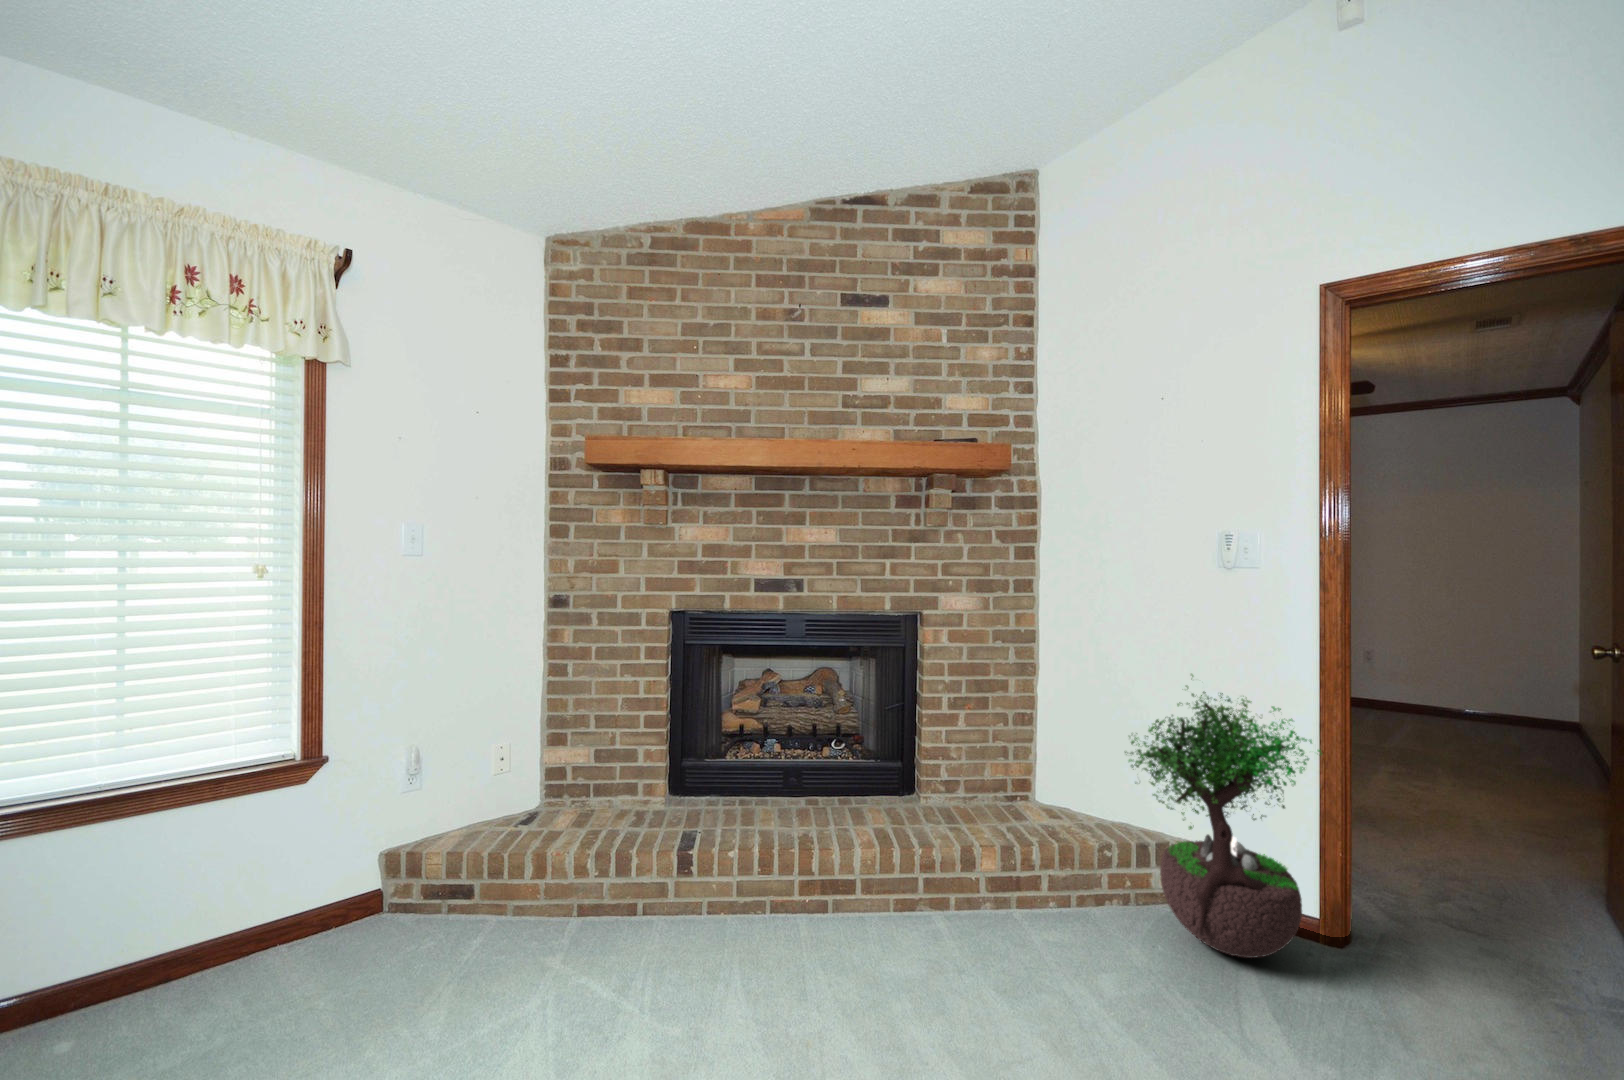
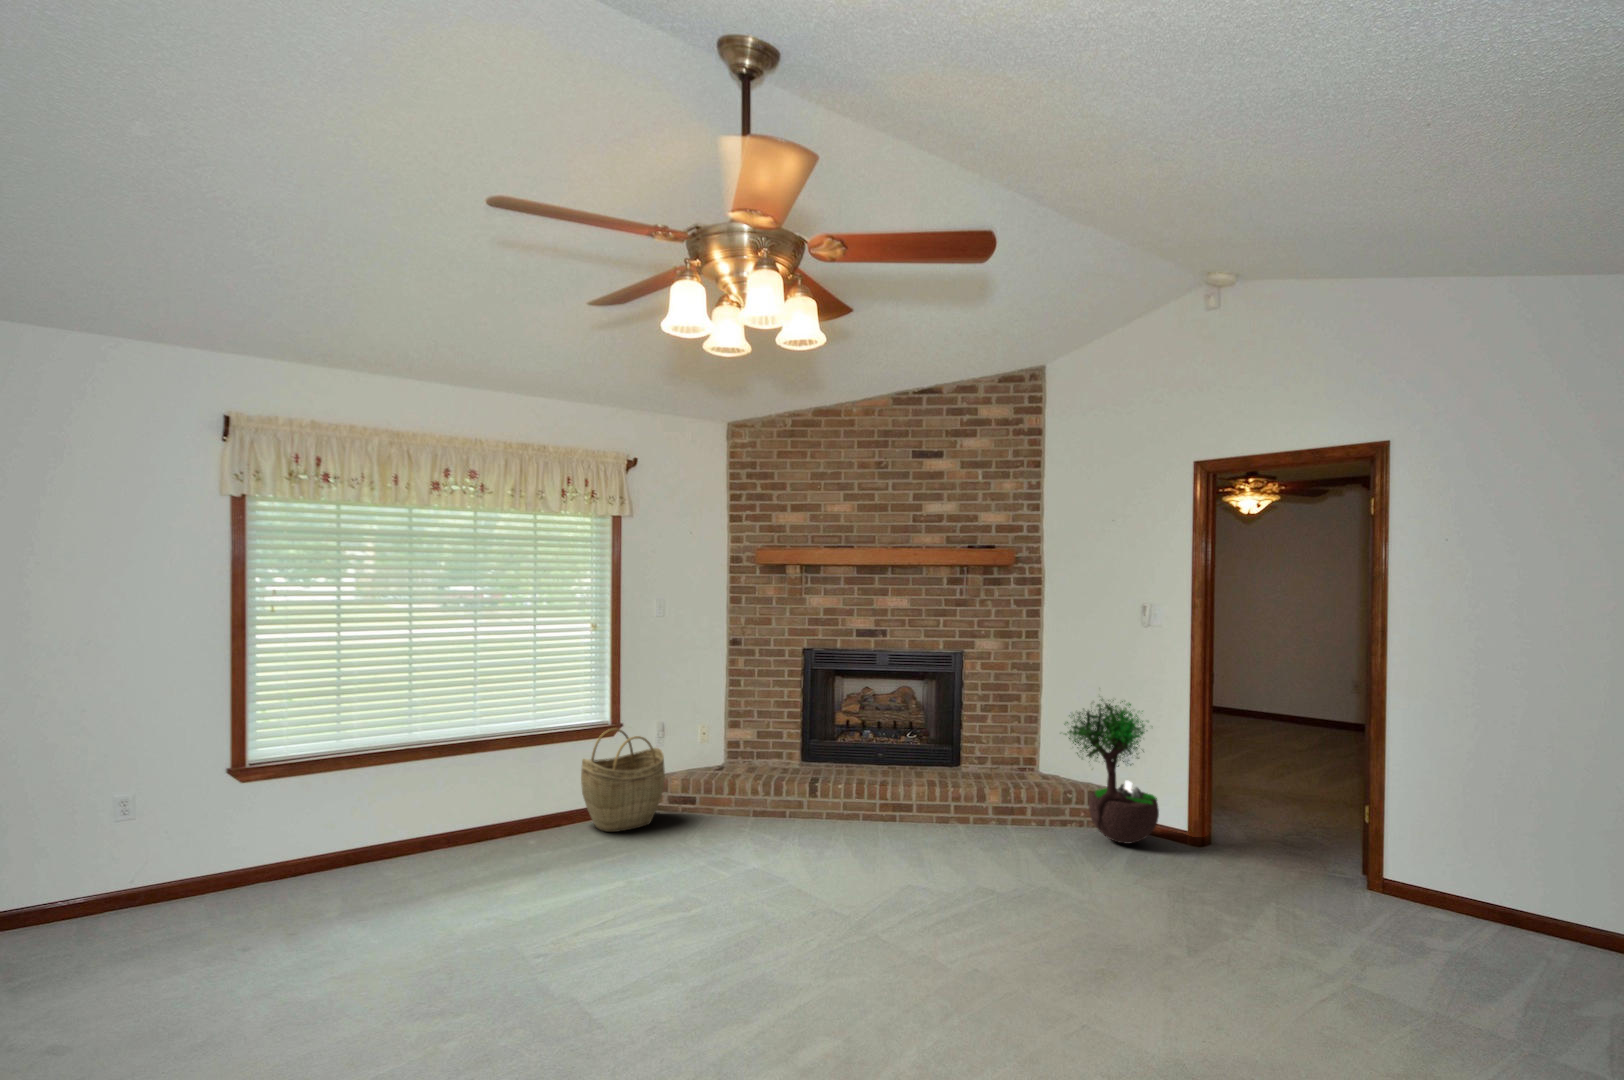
woven basket: none [162,773,381,1011] -> present [581,728,665,832]

